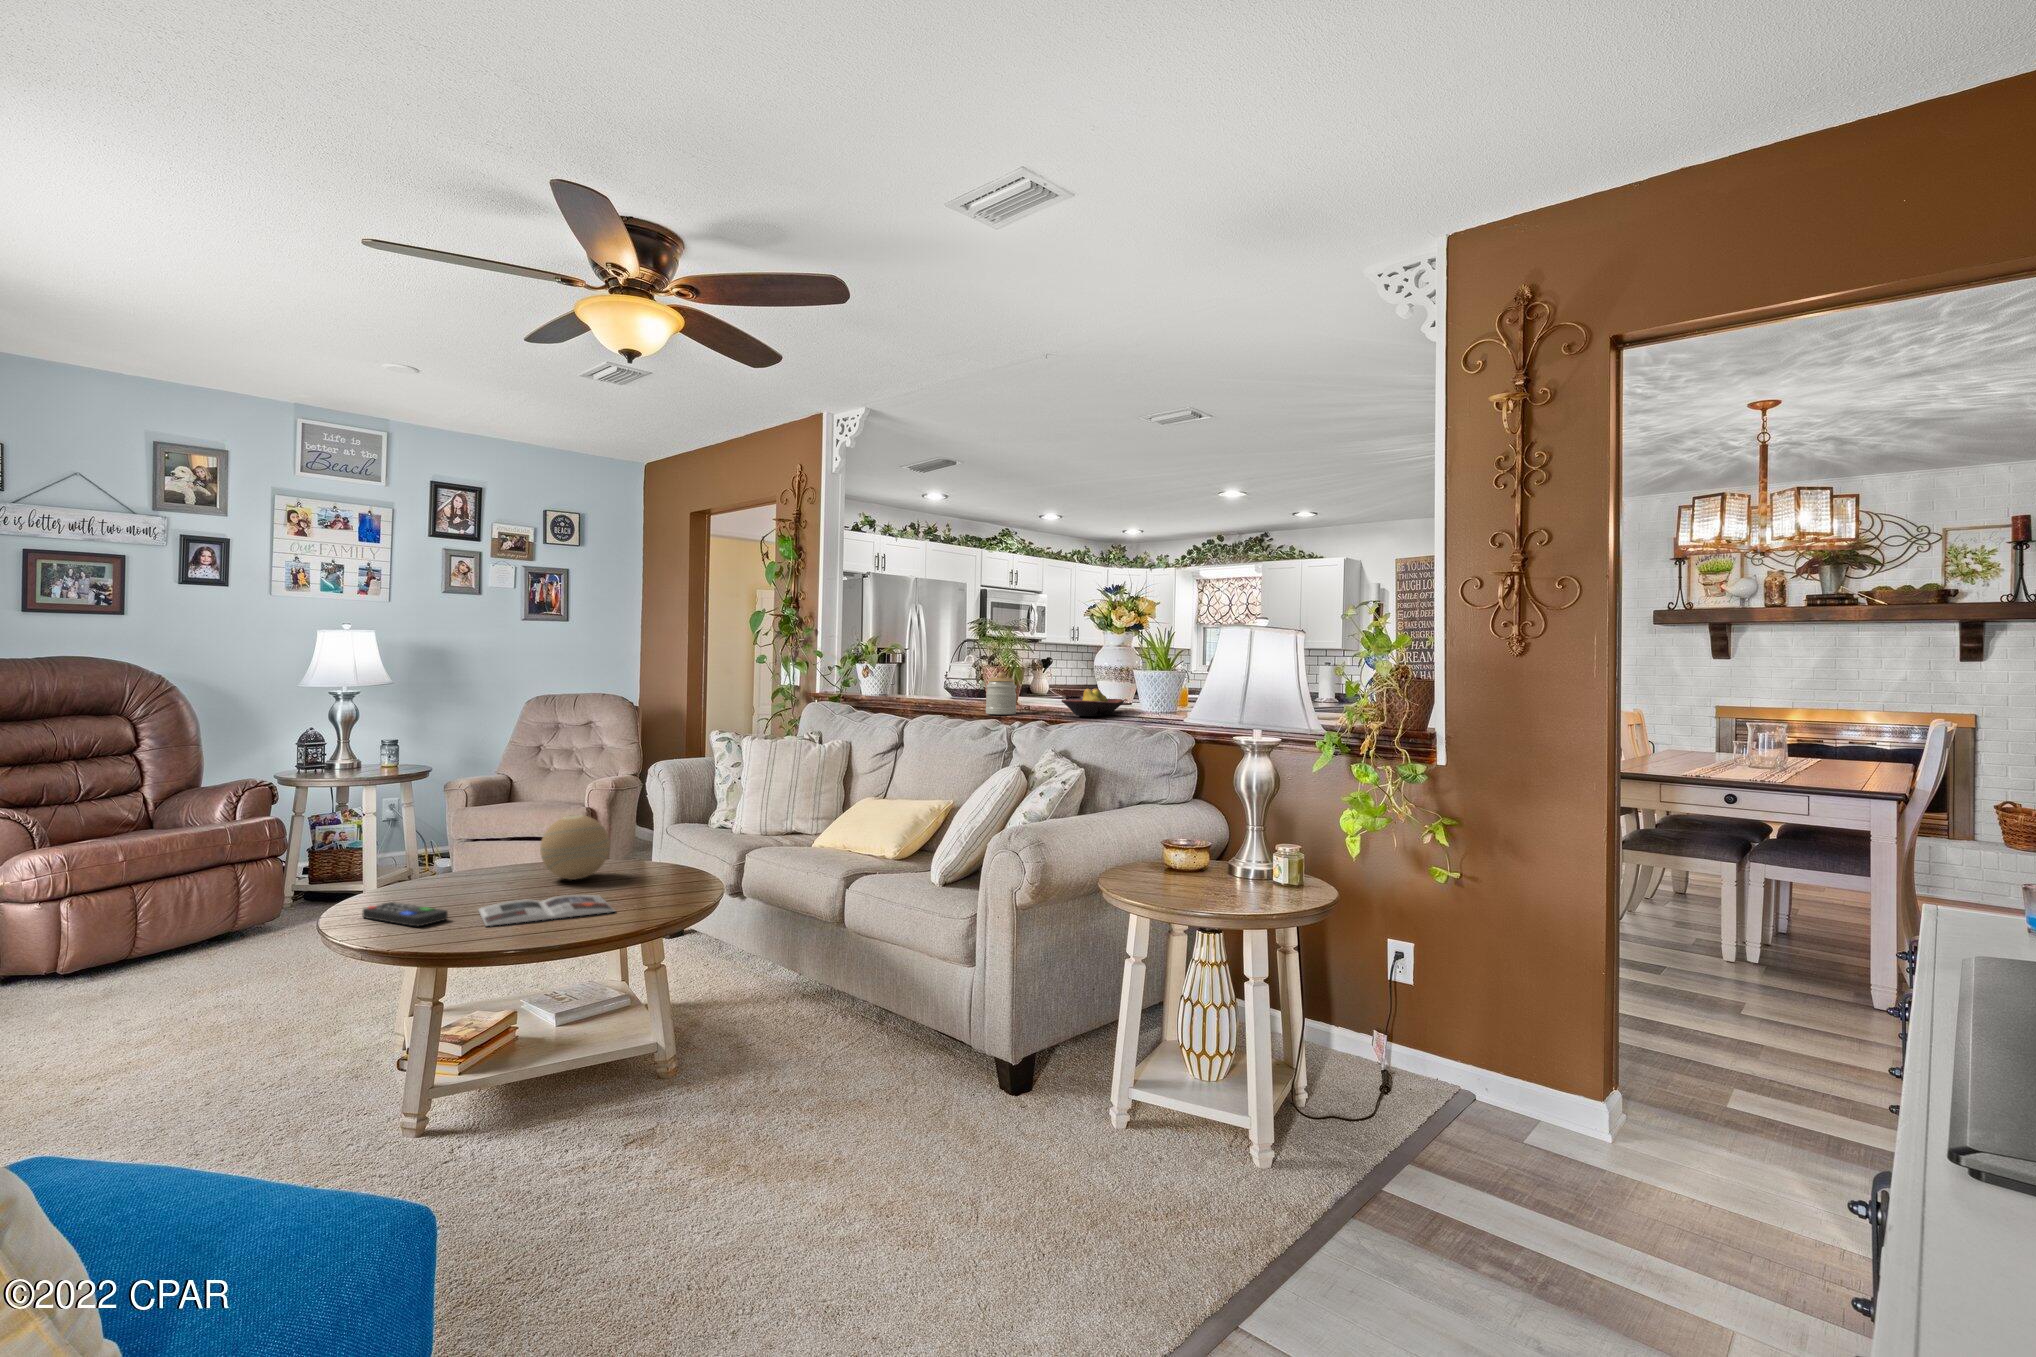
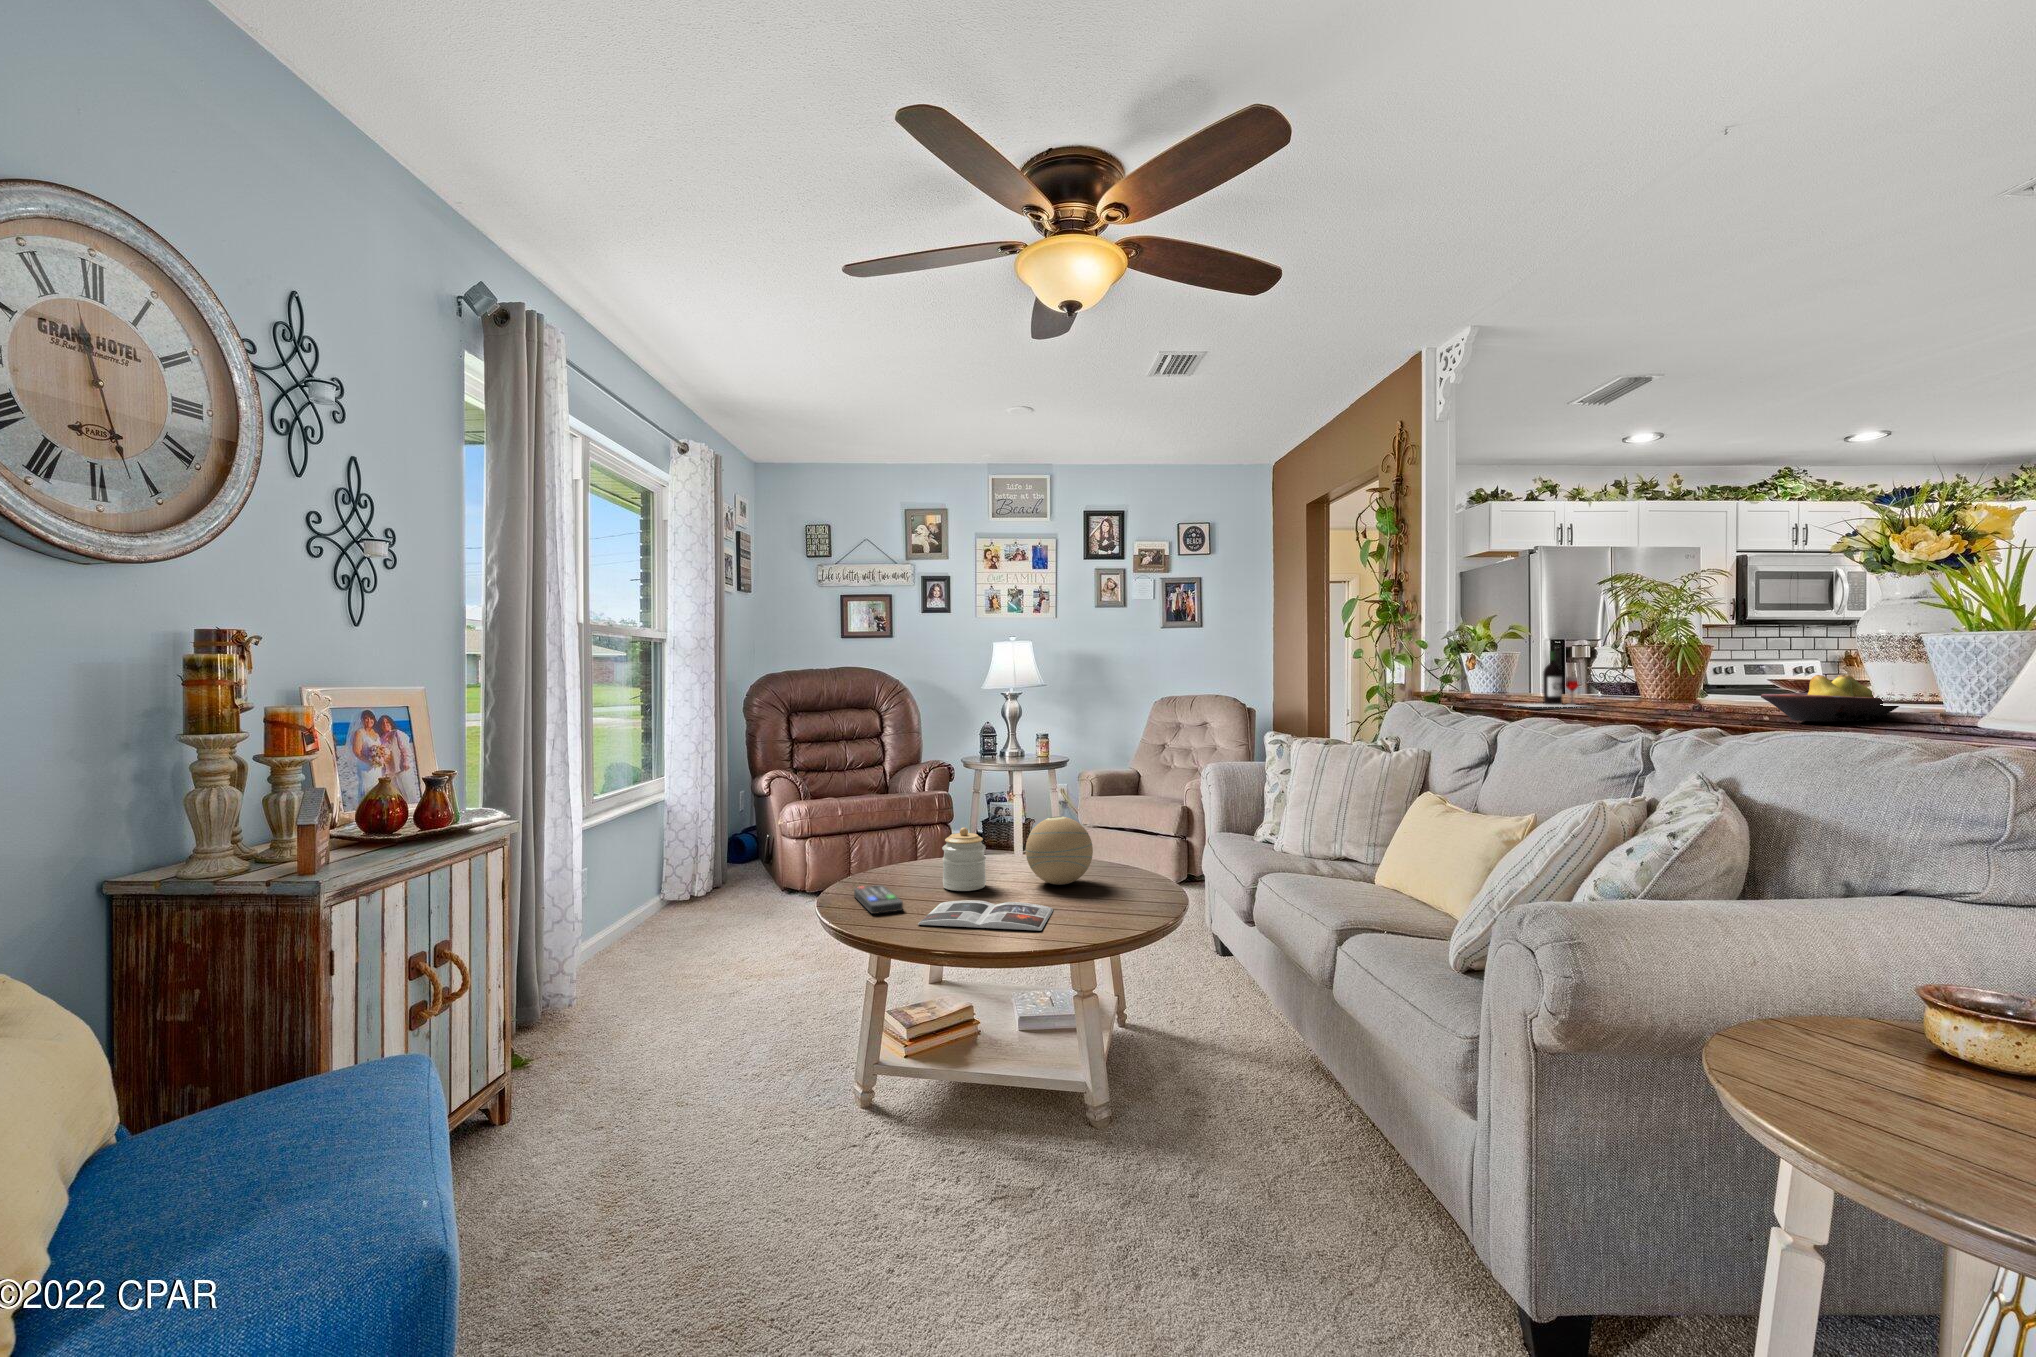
wine bottle: none [880,665,967,707] -> present [1517,651,1579,707]
jar: present [986,672,1017,715] -> present [942,827,986,891]

